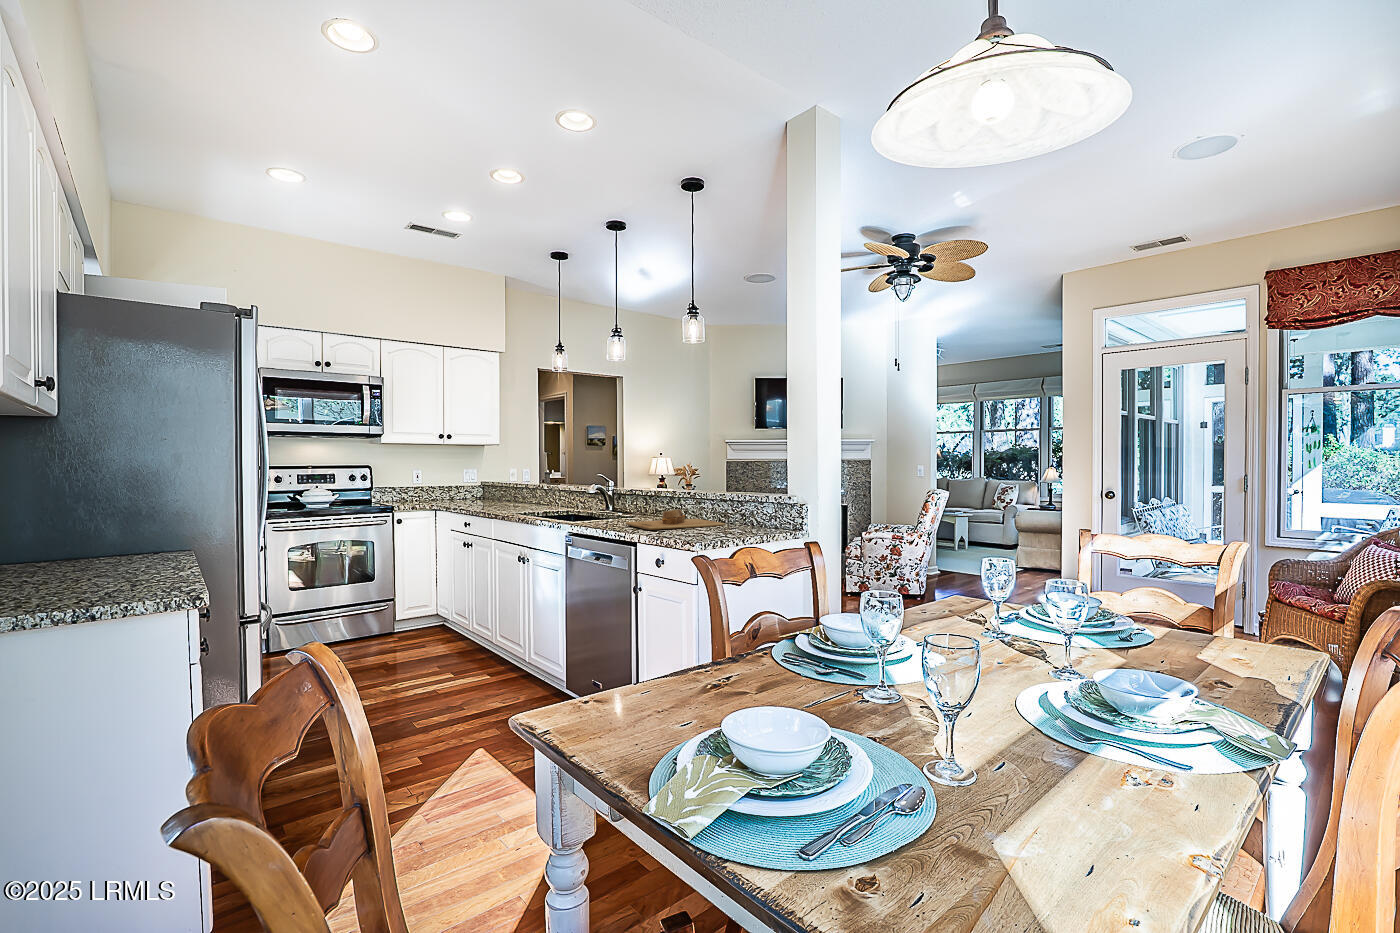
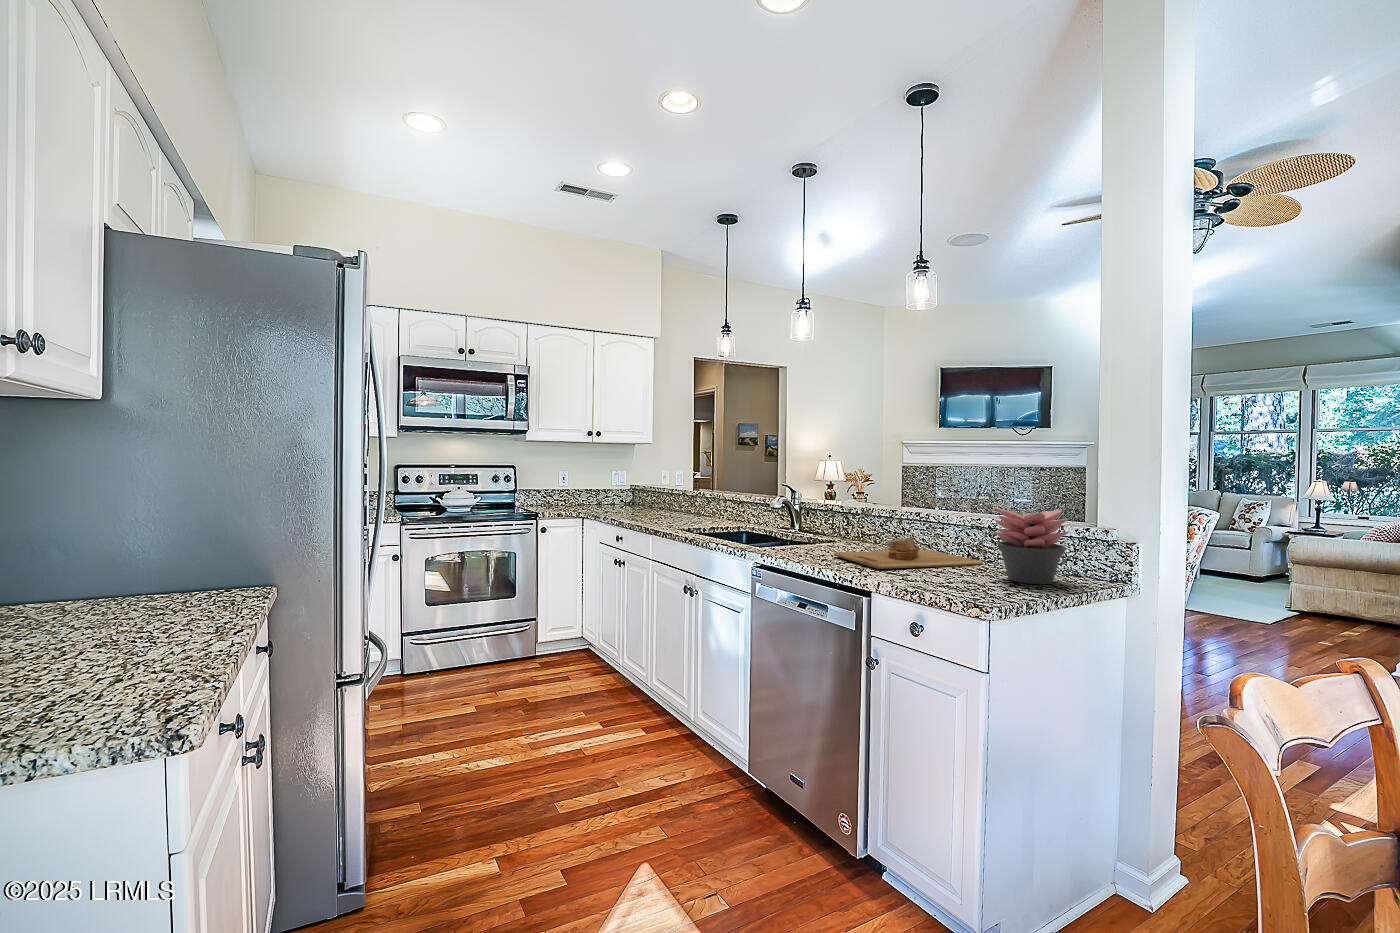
succulent plant: none [720,484,763,533] -> present [994,508,1069,584]

